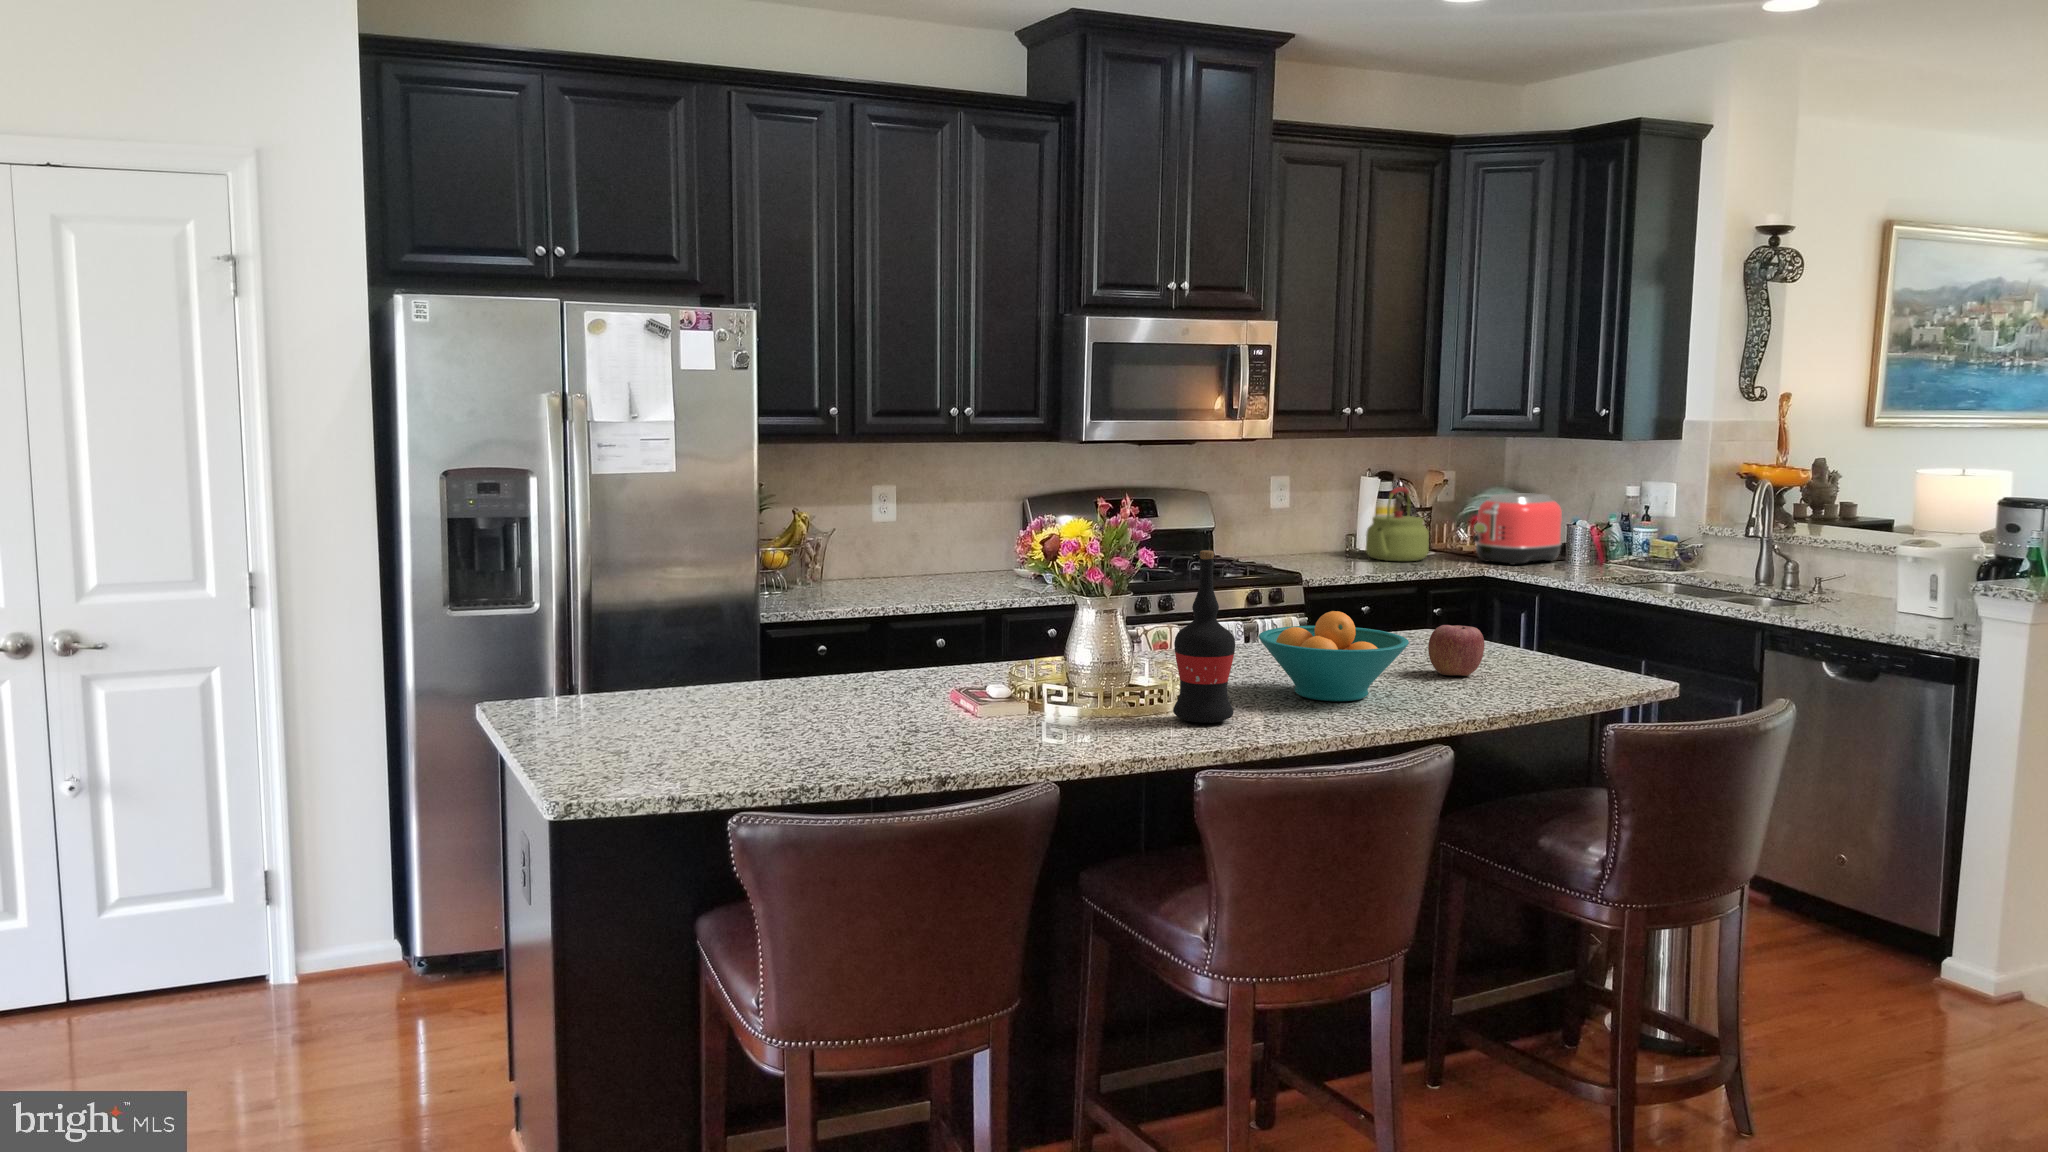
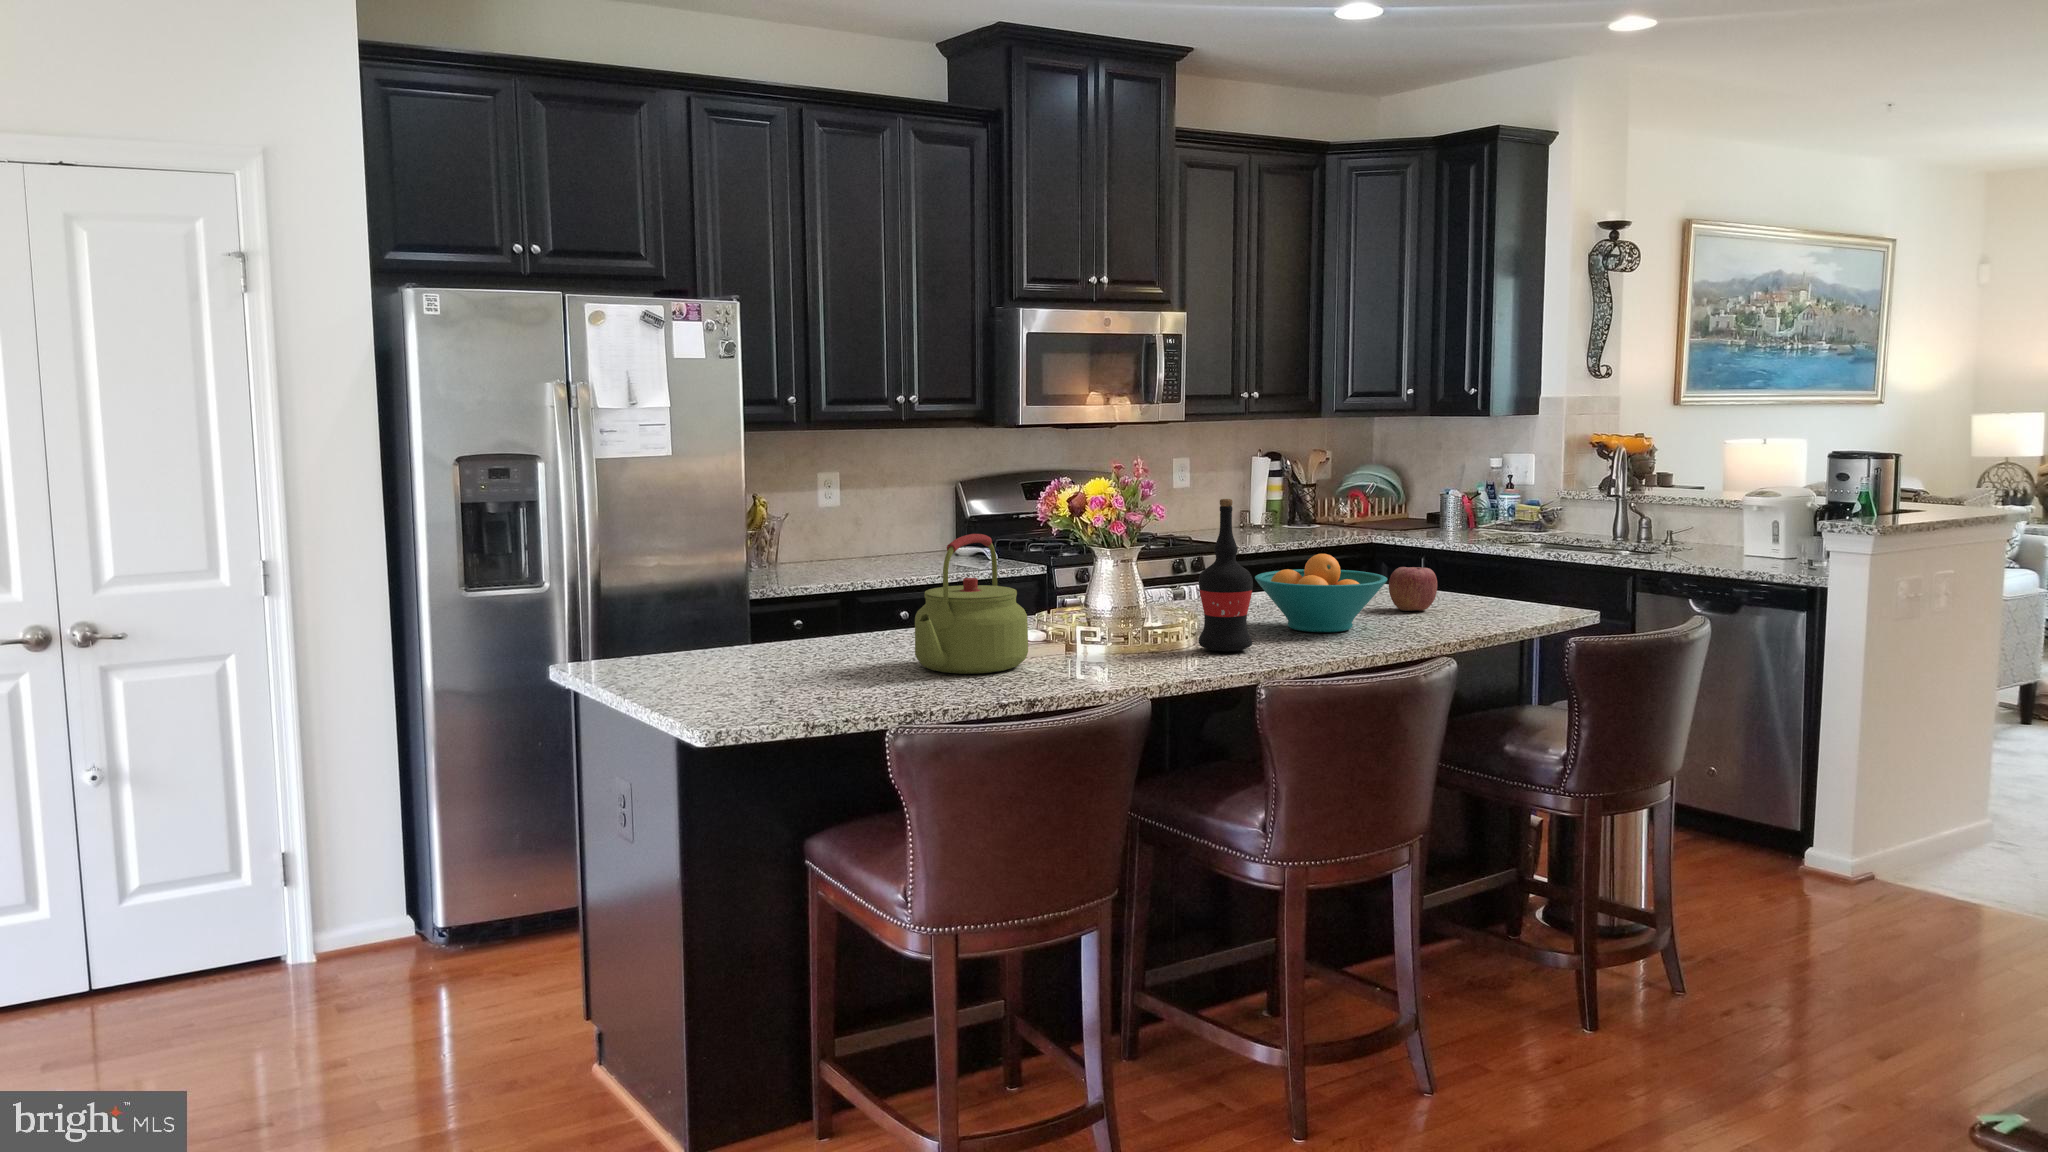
kettle: present [1366,487,1429,561] -> present [915,534,1028,674]
toaster: present [1473,493,1562,565] -> none [1362,466,1439,531]

